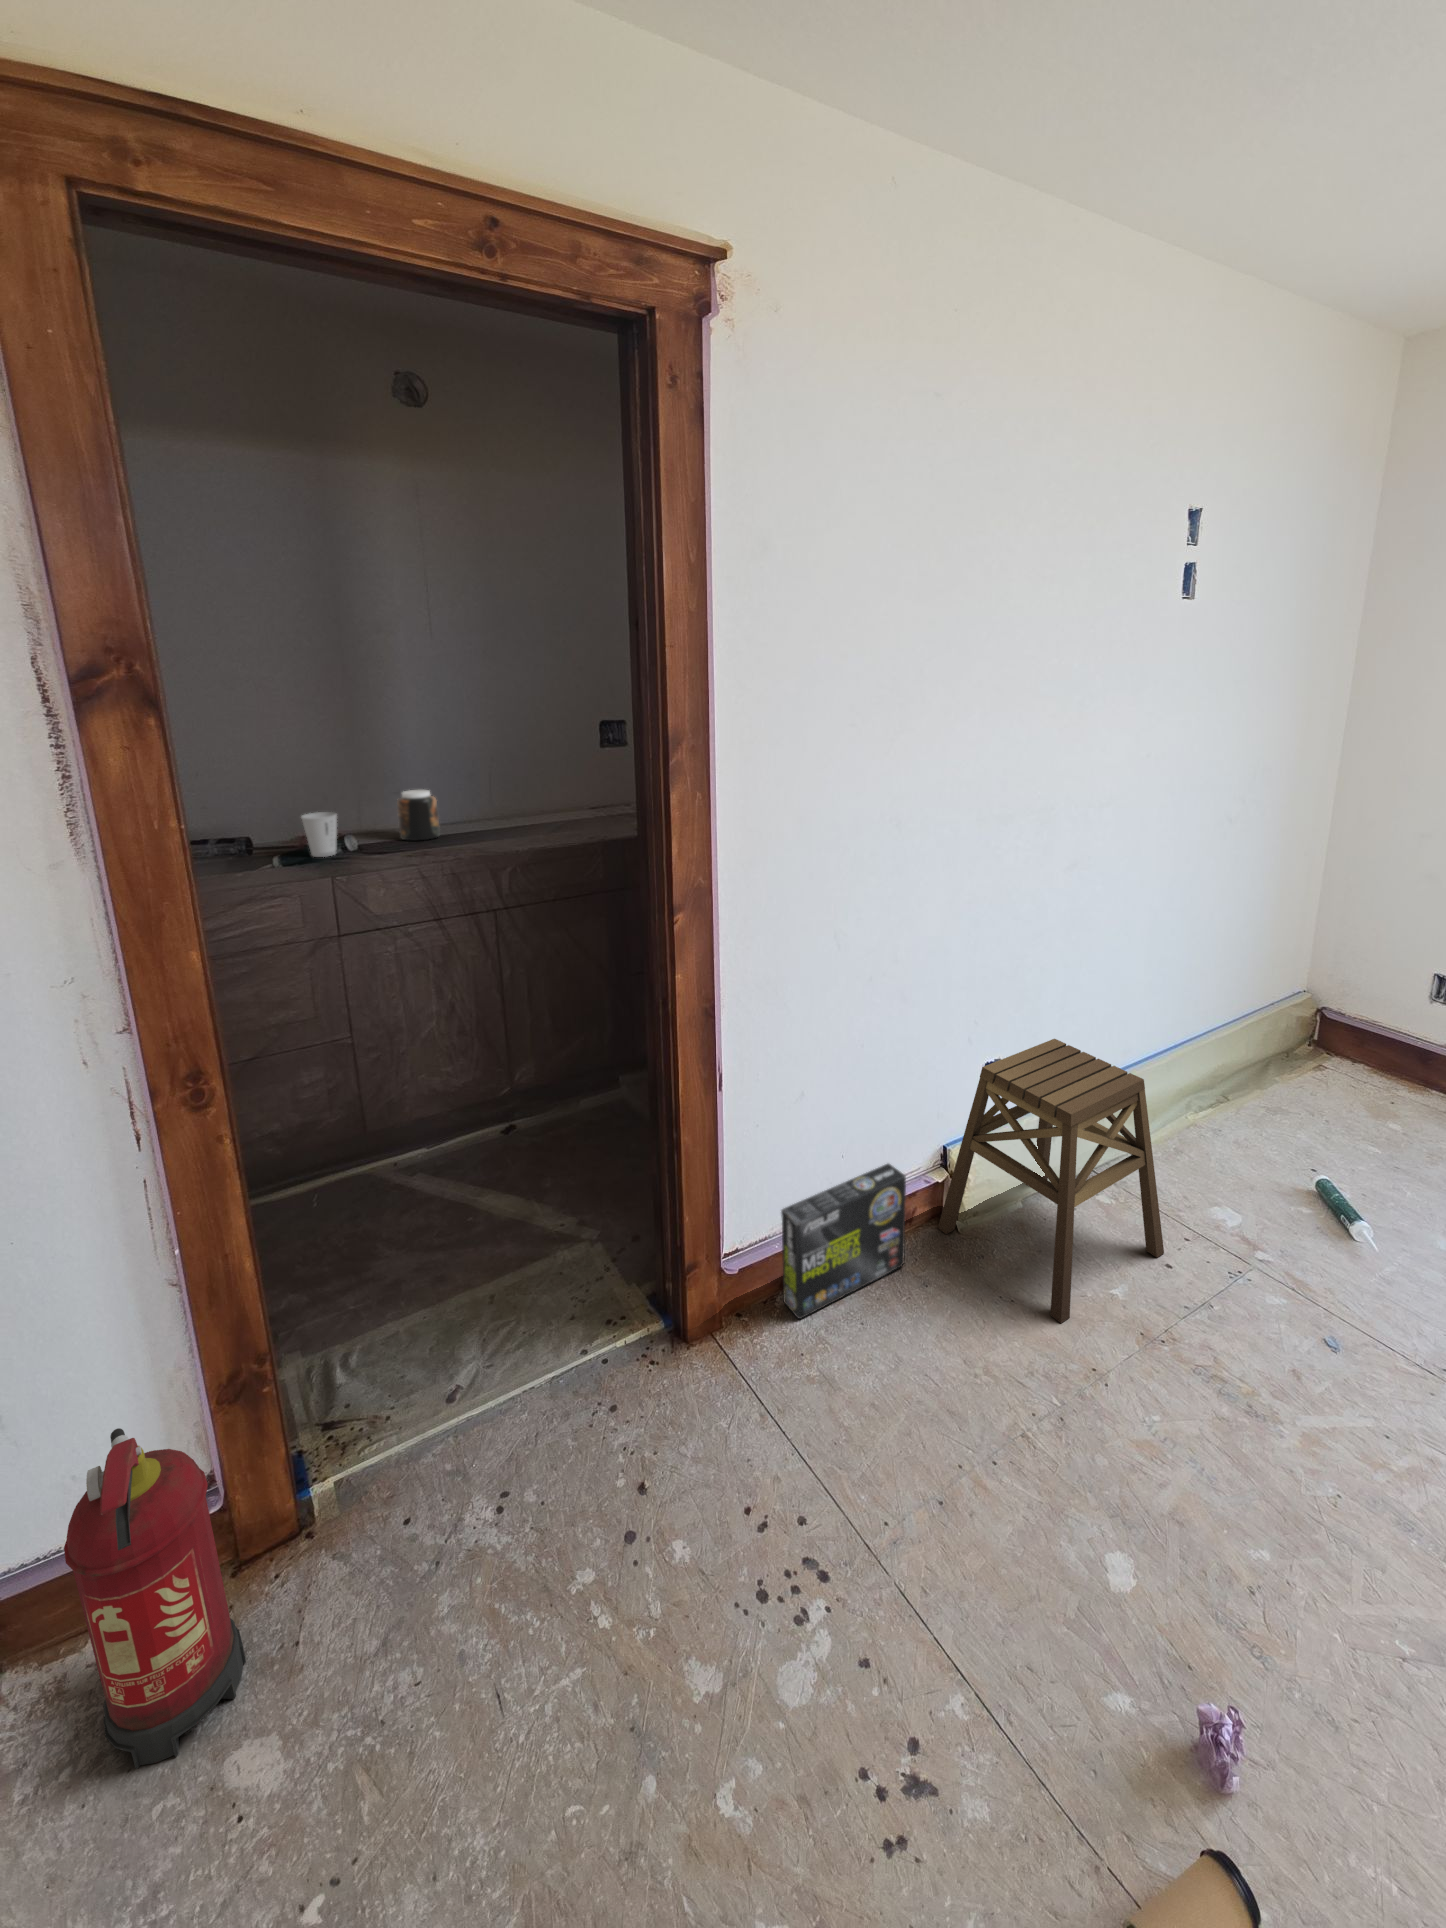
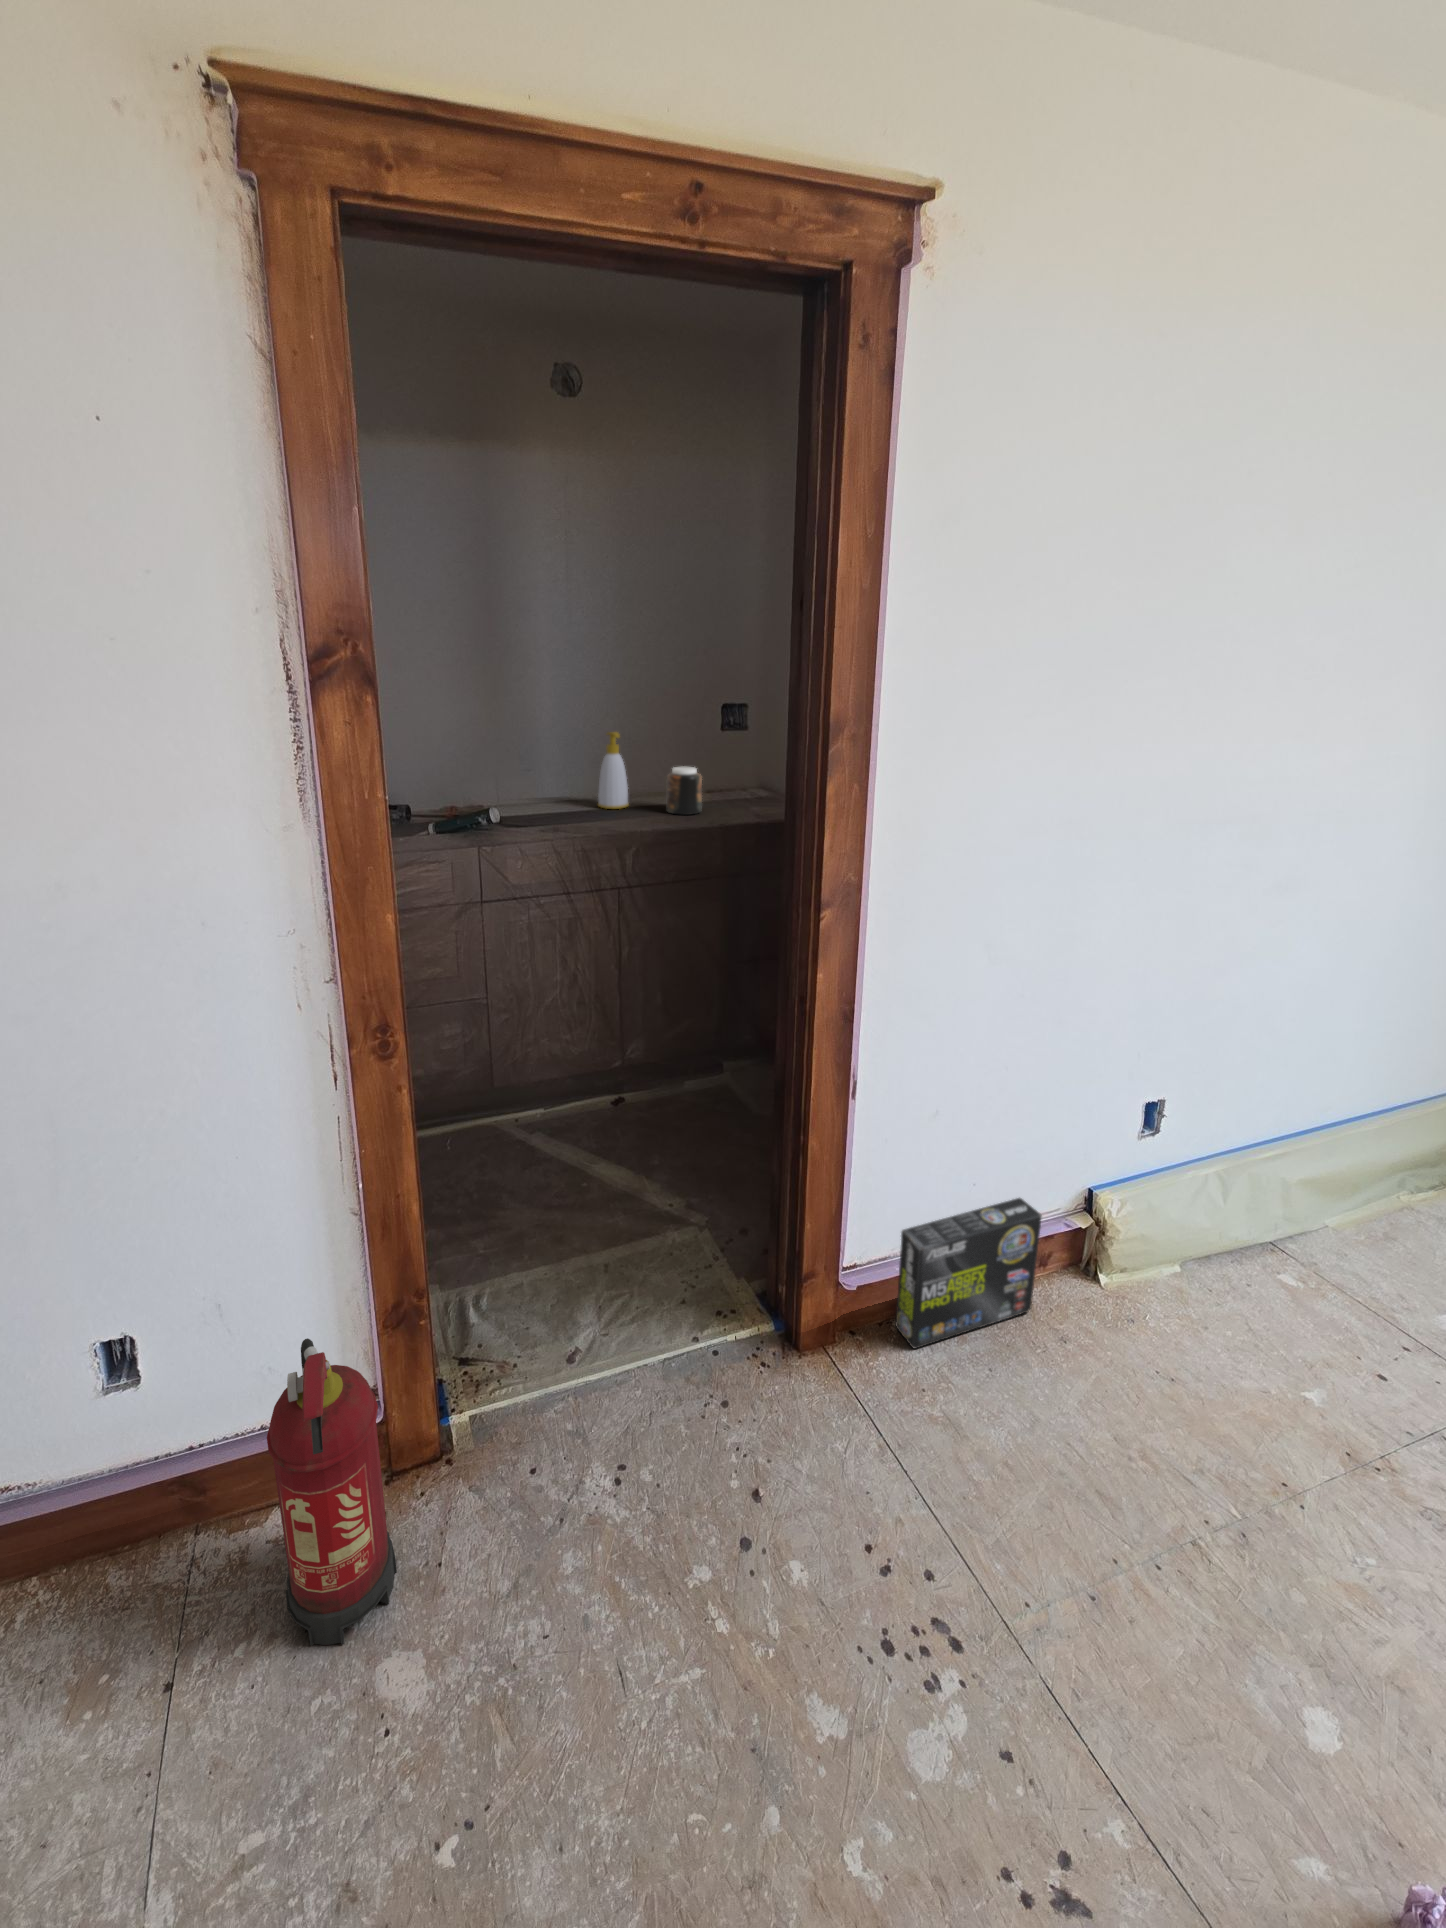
soap bottle: none [479,752,513,831] -> present [598,732,629,809]
jar: present [397,790,440,841] -> present [667,766,702,815]
paper cup: present [301,812,337,857] -> none [446,784,477,826]
stool: present [938,1039,1164,1323] -> none [1068,1084,1362,1415]

